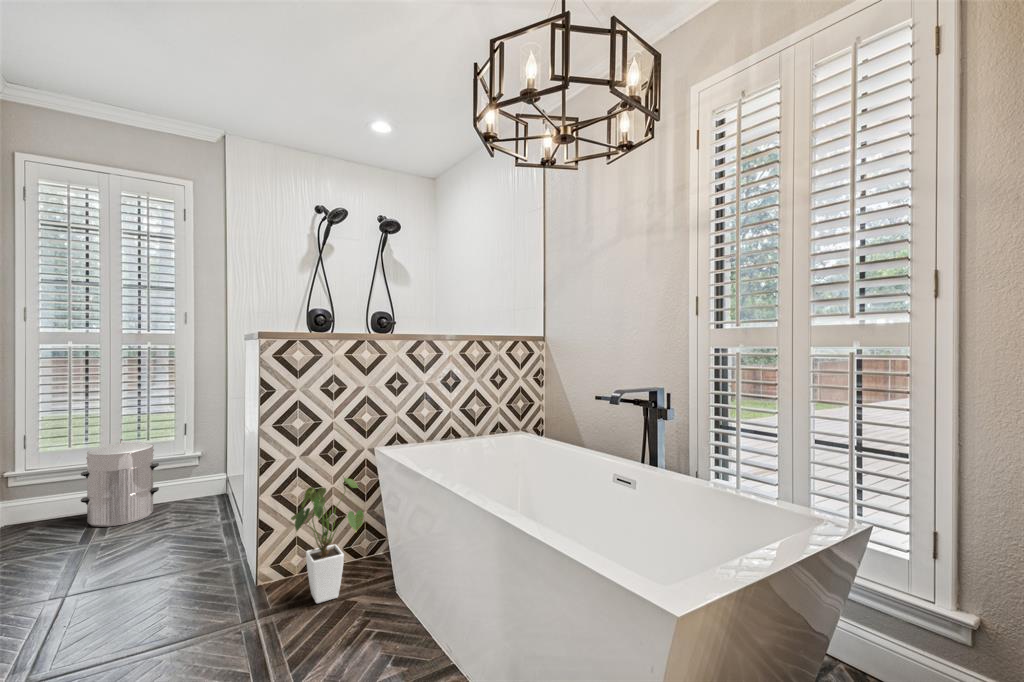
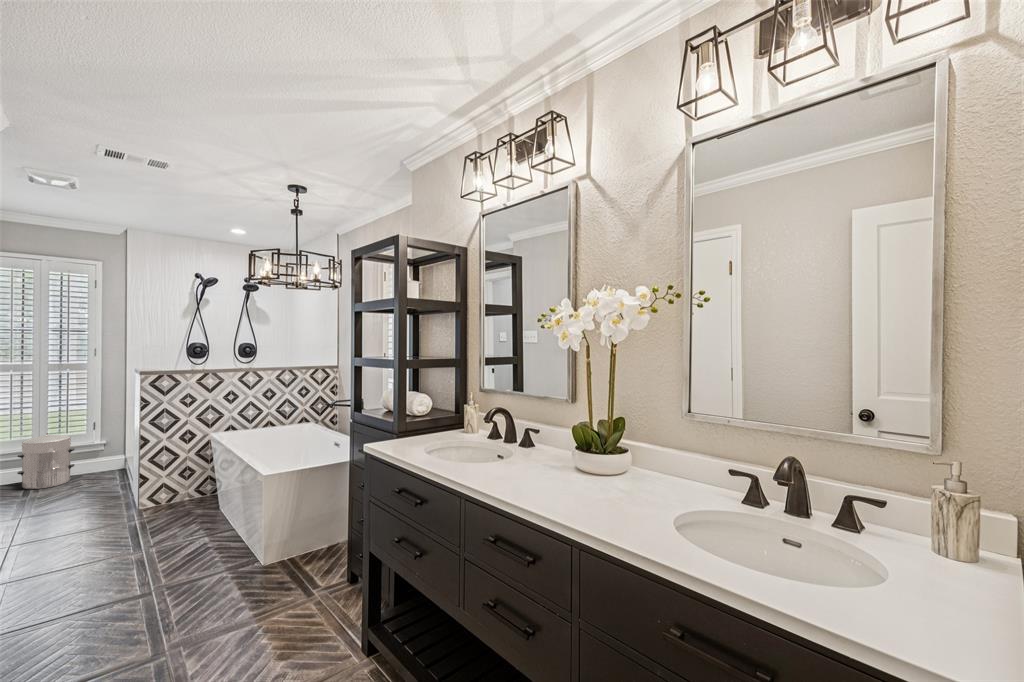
house plant: present [291,478,364,603] -> none [158,449,204,515]

